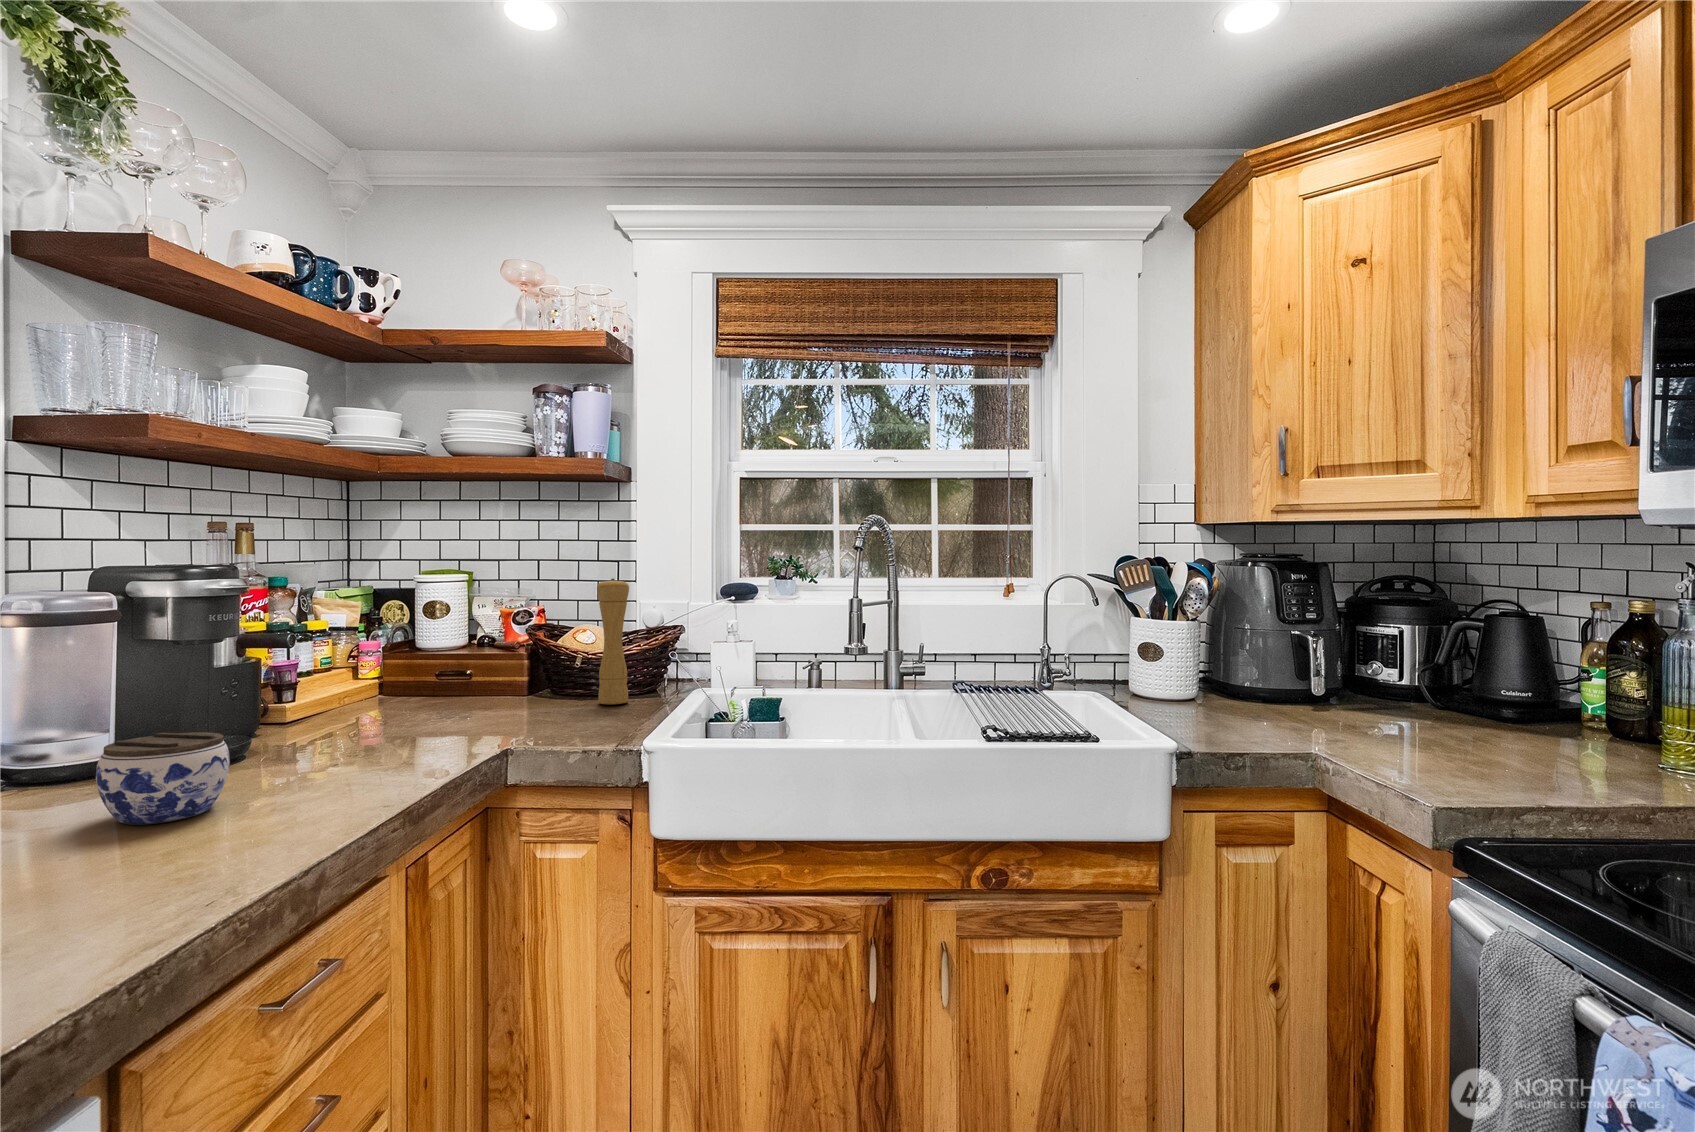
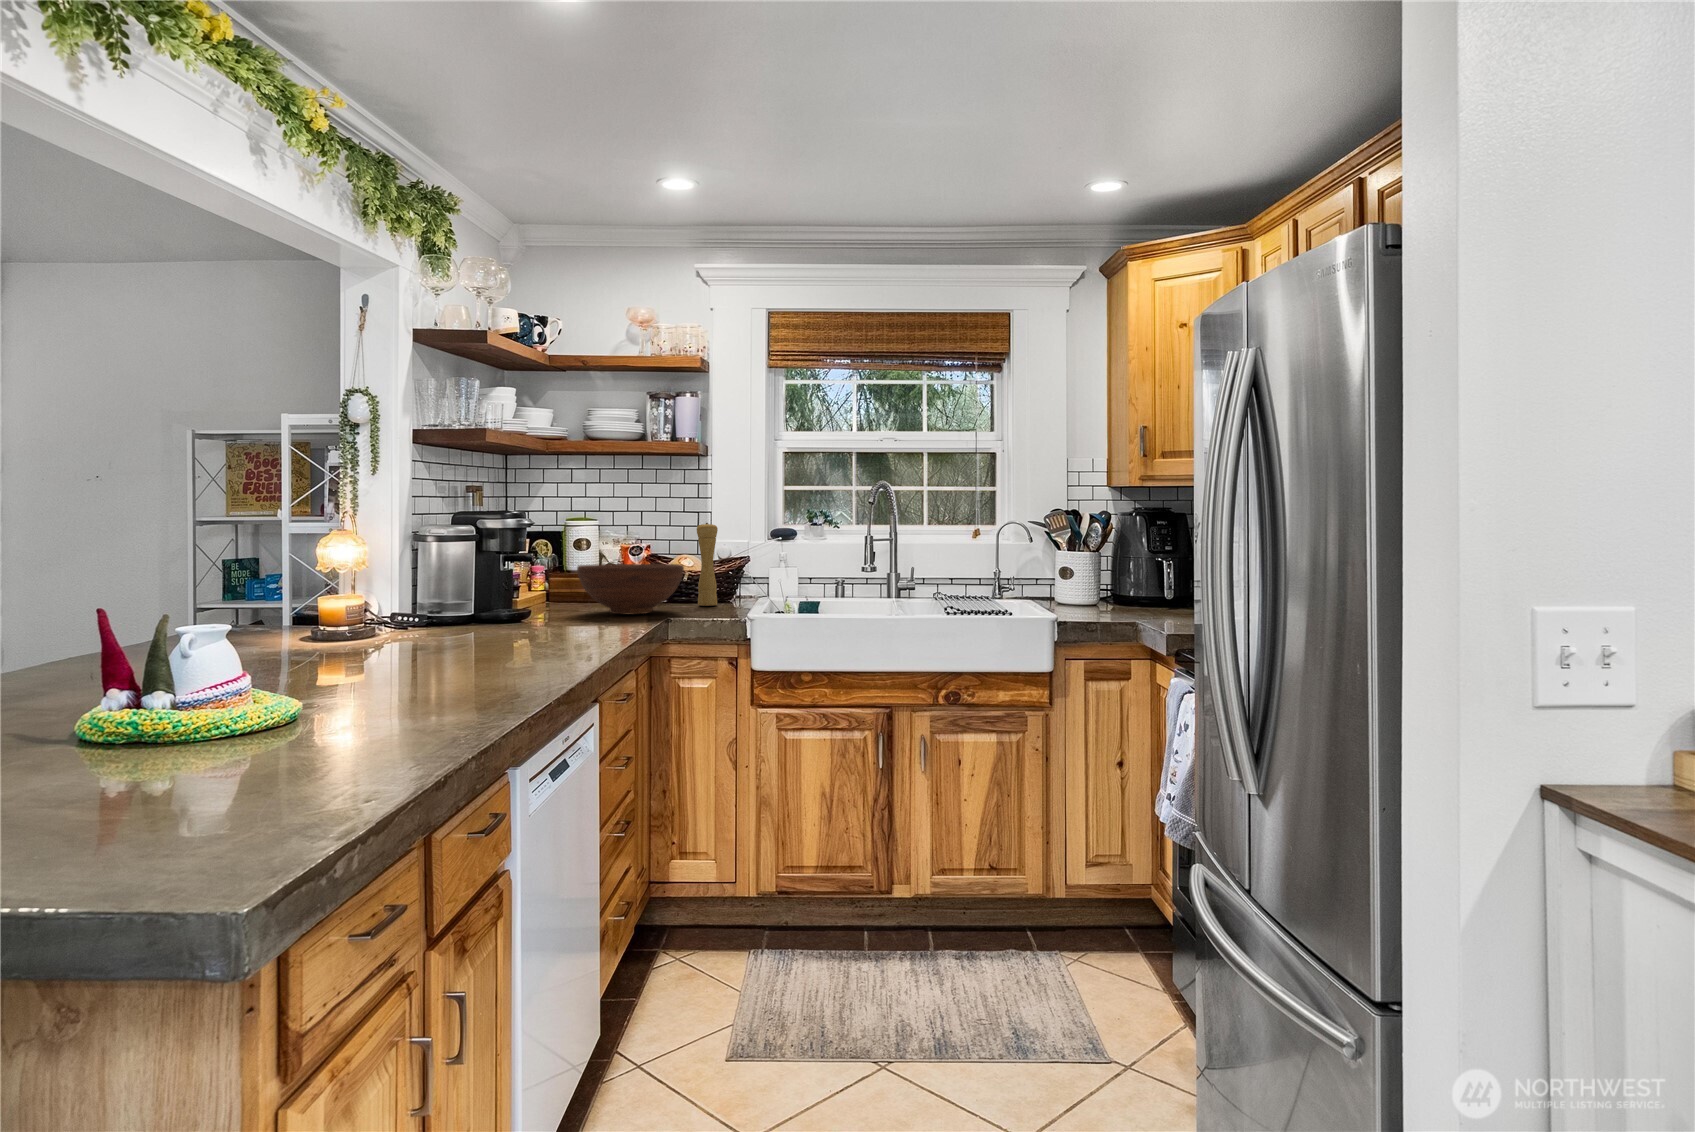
fruit bowl: none [380,642,563,731] -> present [577,564,684,615]
jar: present [96,732,230,824] -> none [487,597,543,639]

